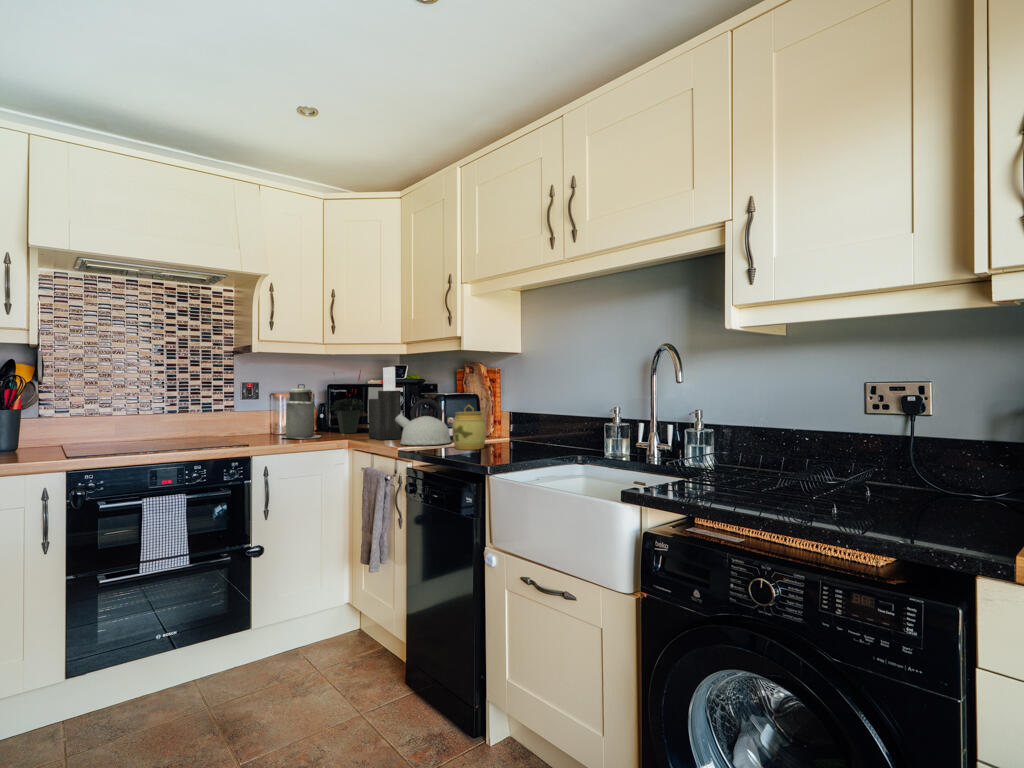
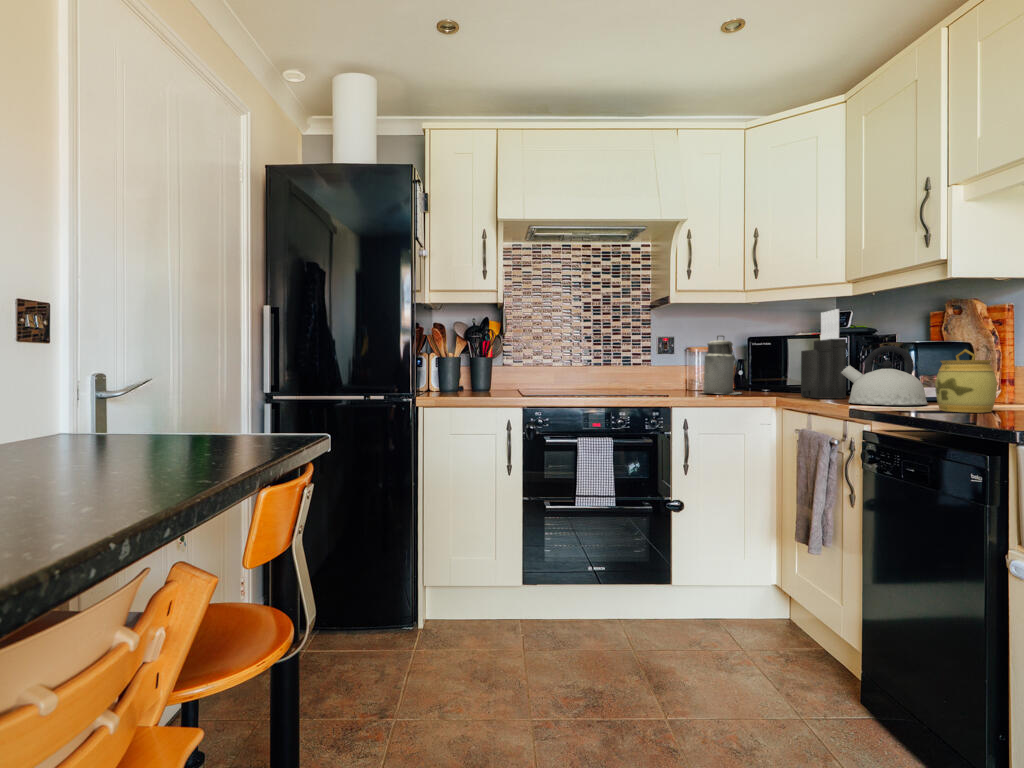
potted plant: present [330,370,364,433] -> none [751,318,794,392]

